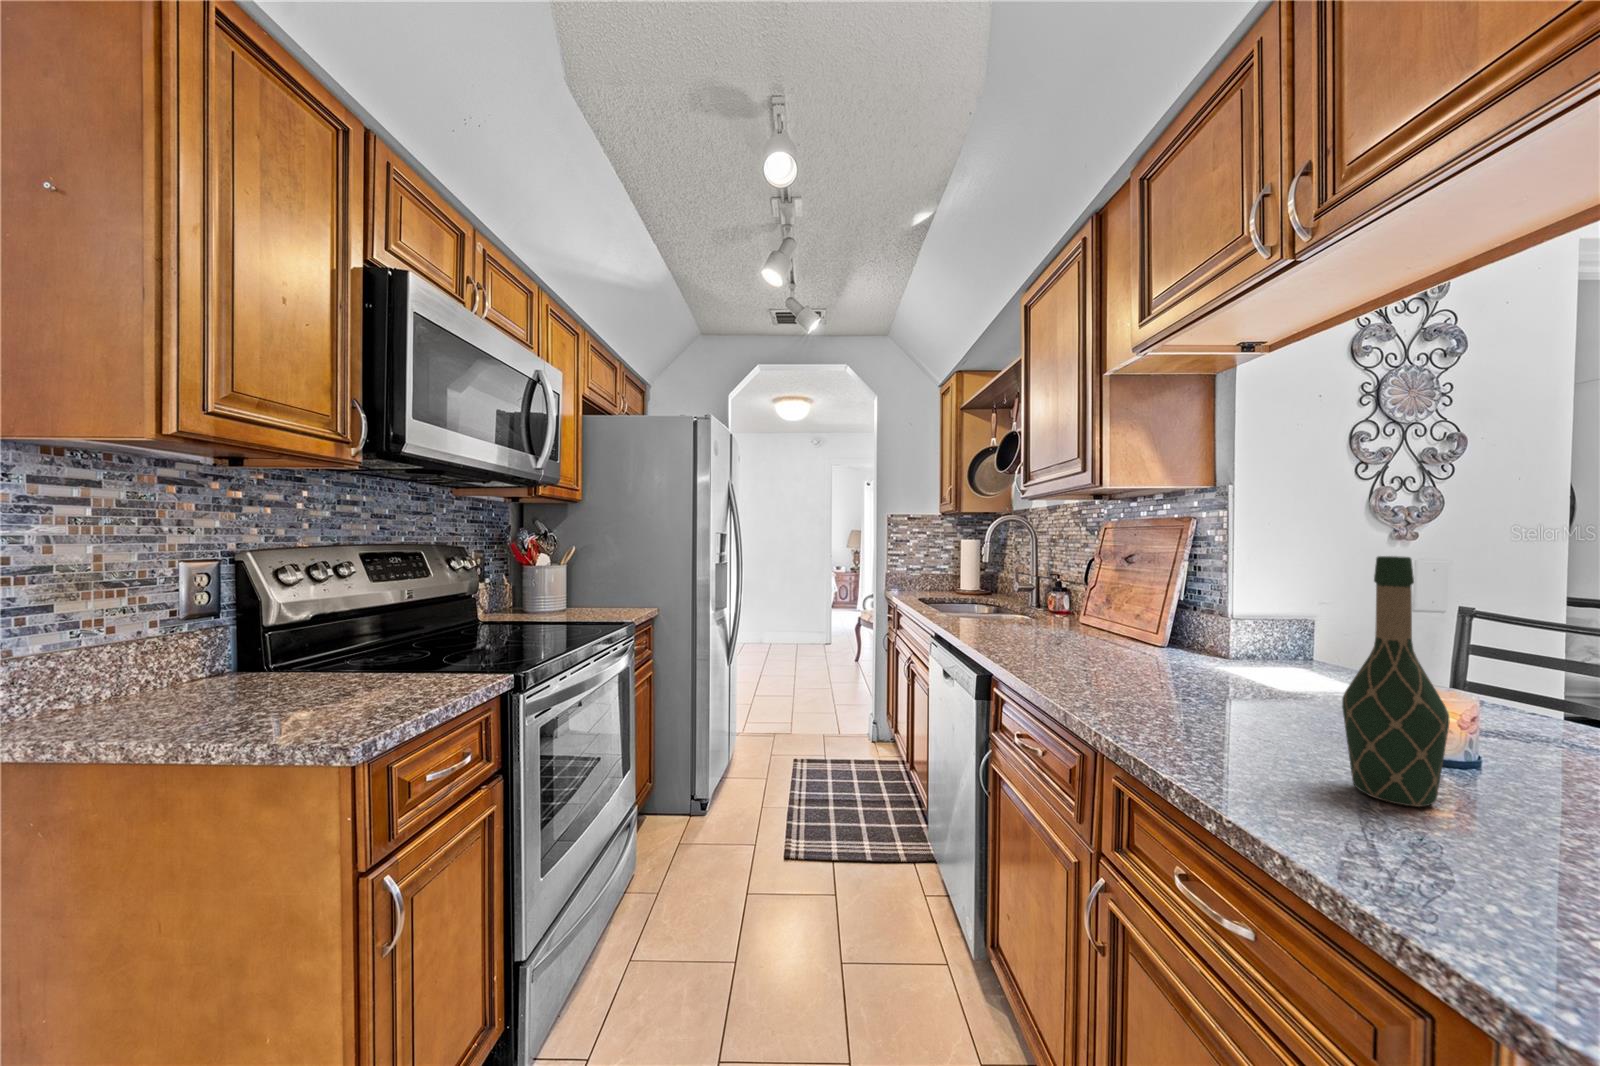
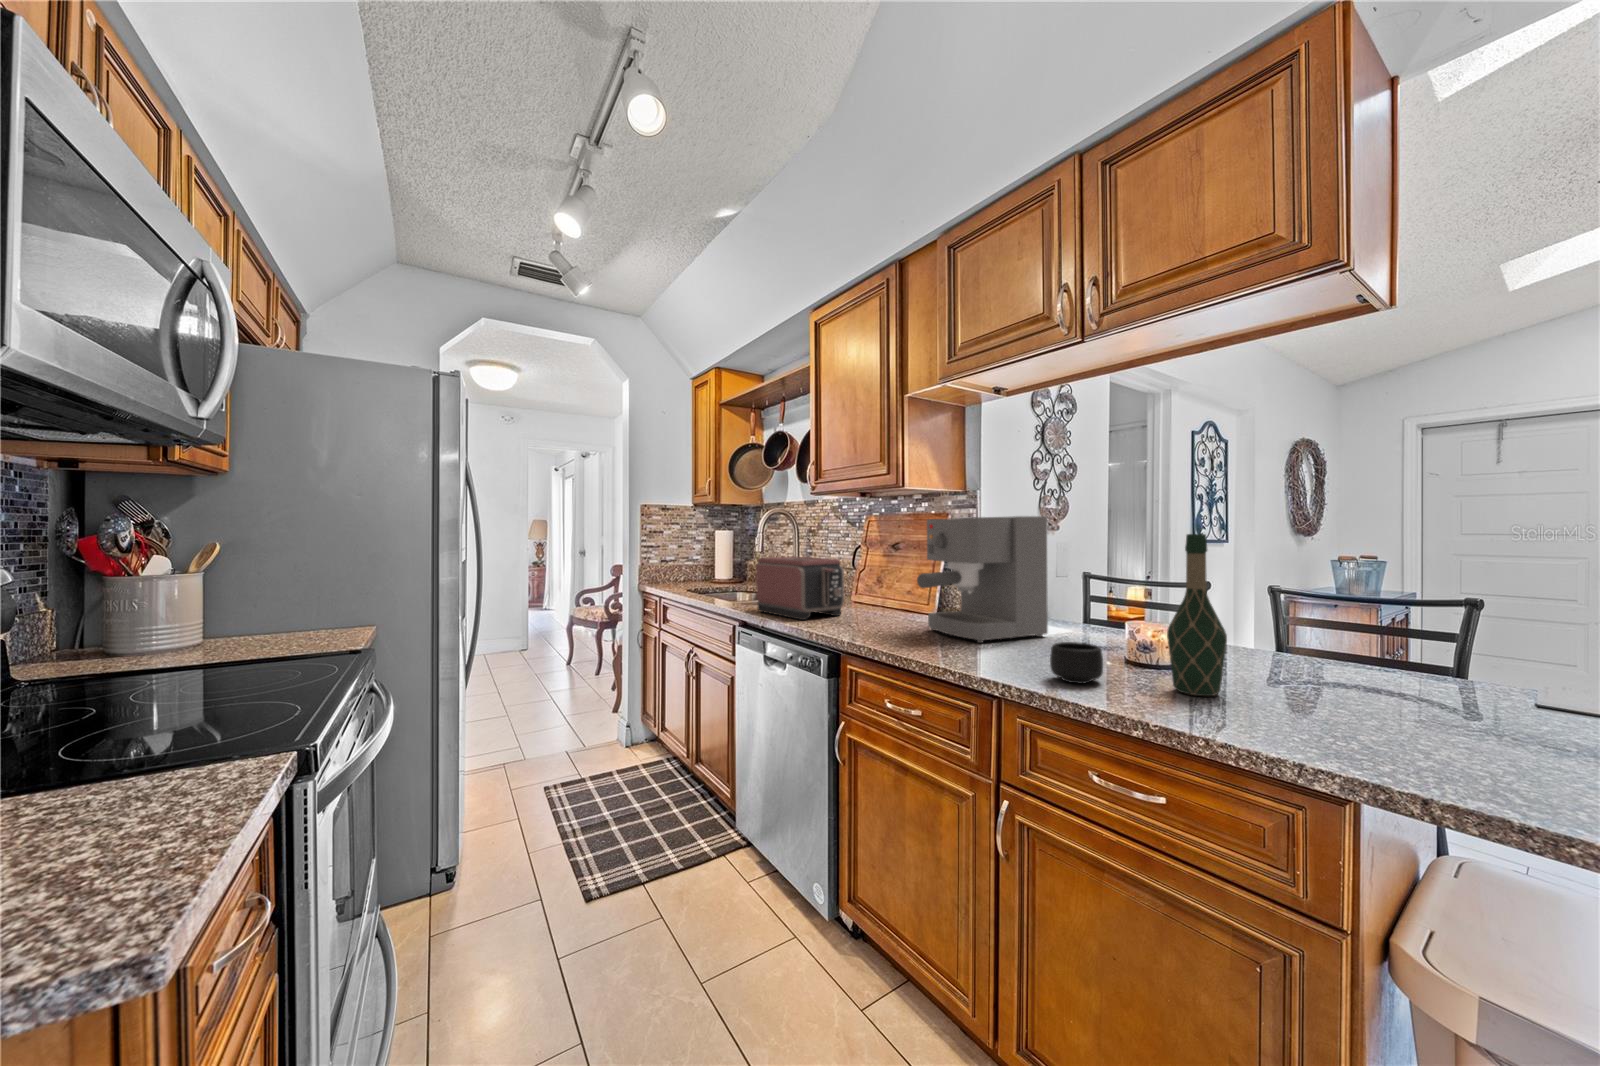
coffee maker: none [1074,527,1273,687] -> present [917,516,1048,643]
toaster: none [954,567,1041,634] -> present [756,556,844,620]
mug: none [1174,693,1259,751] -> present [1050,642,1103,684]

